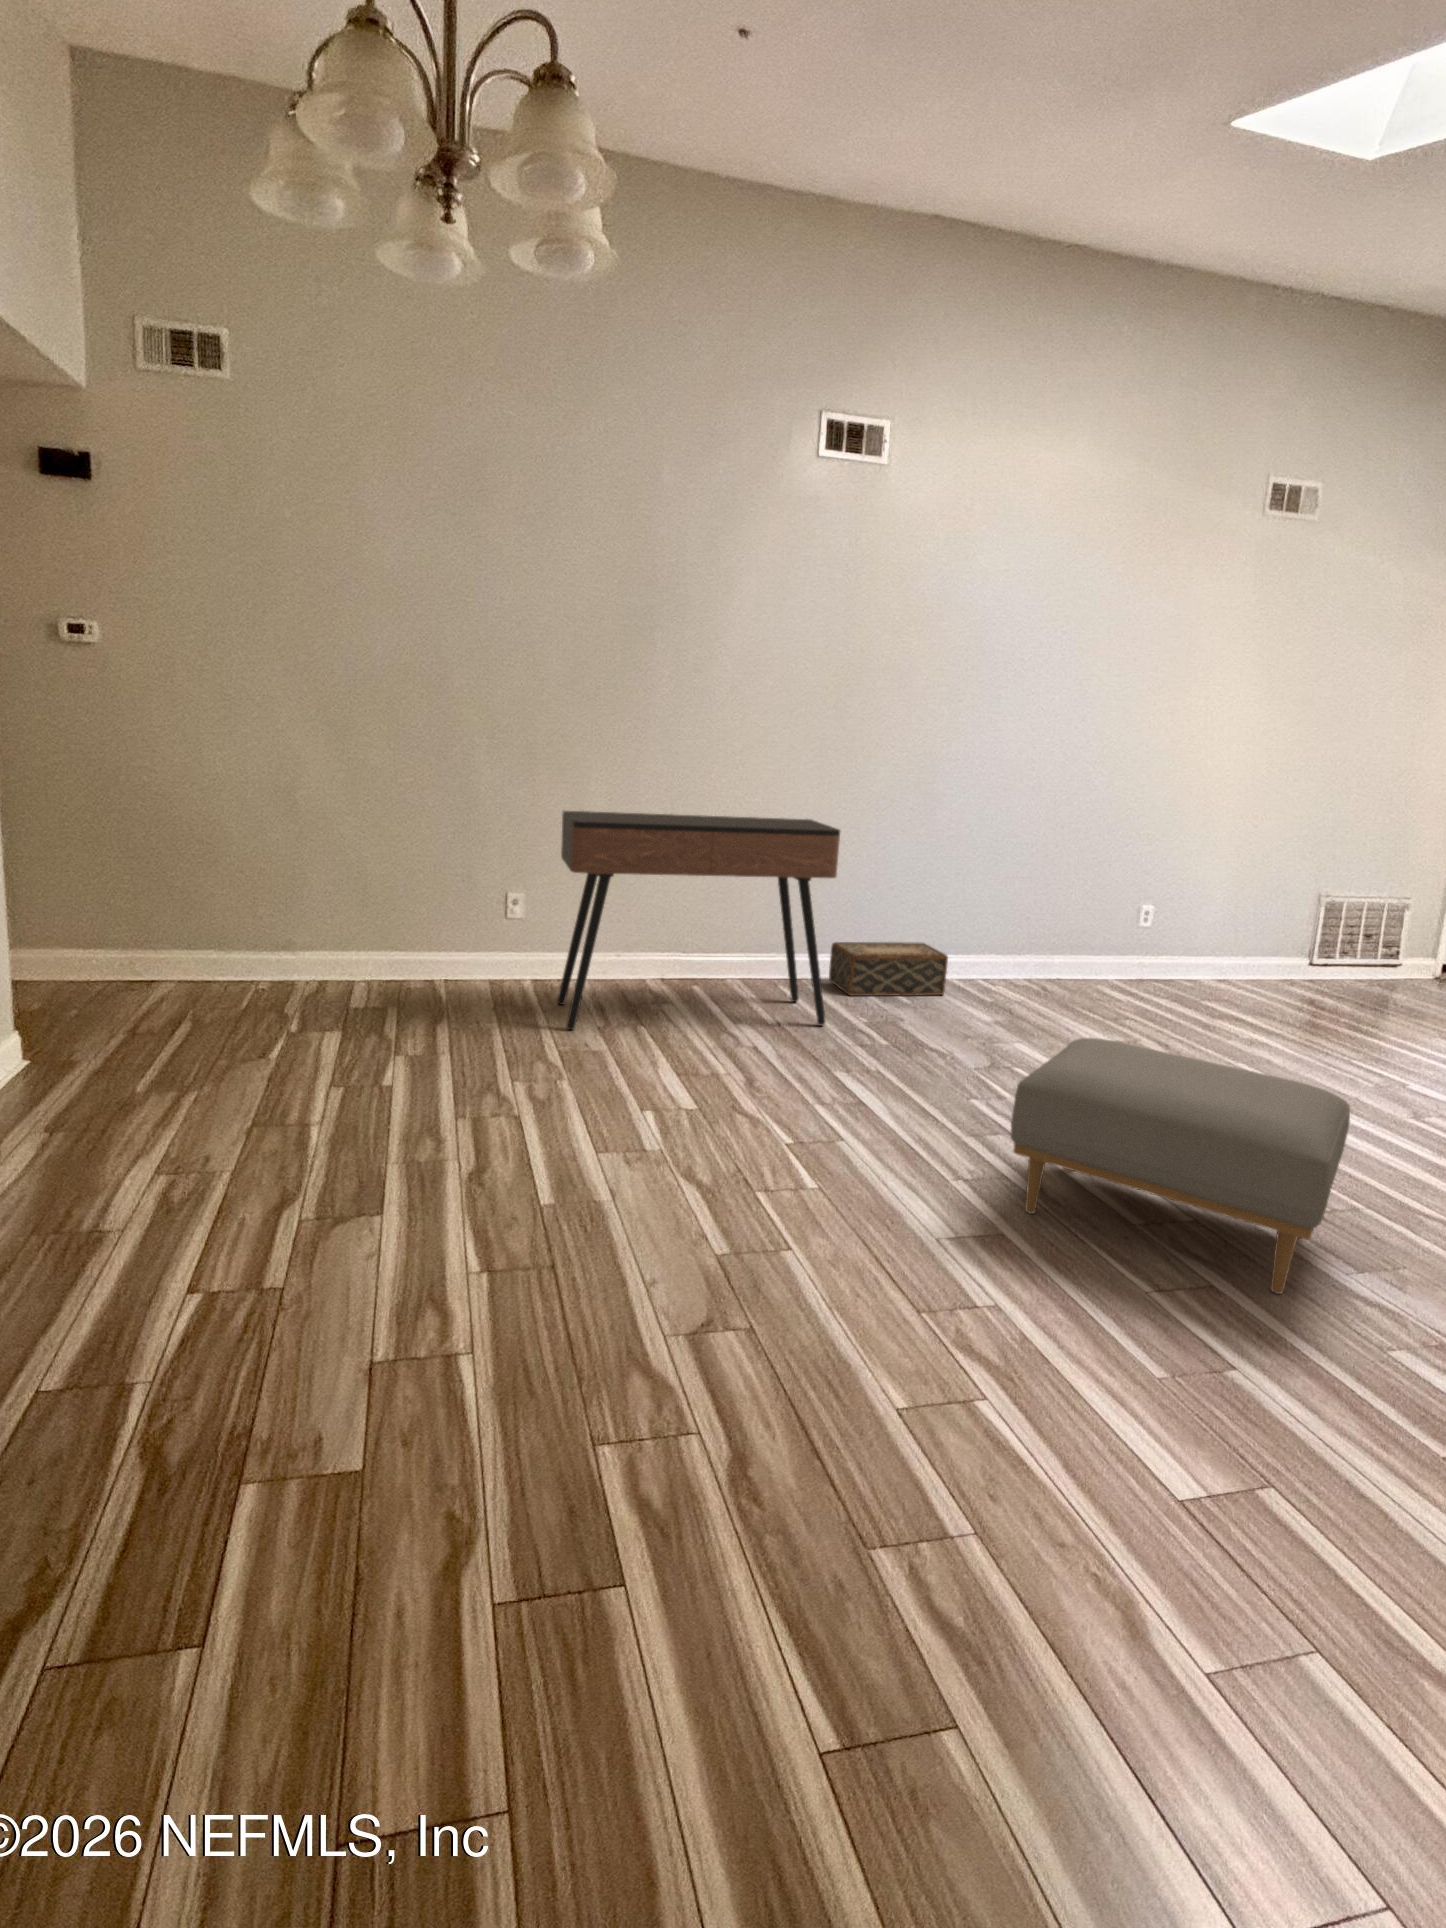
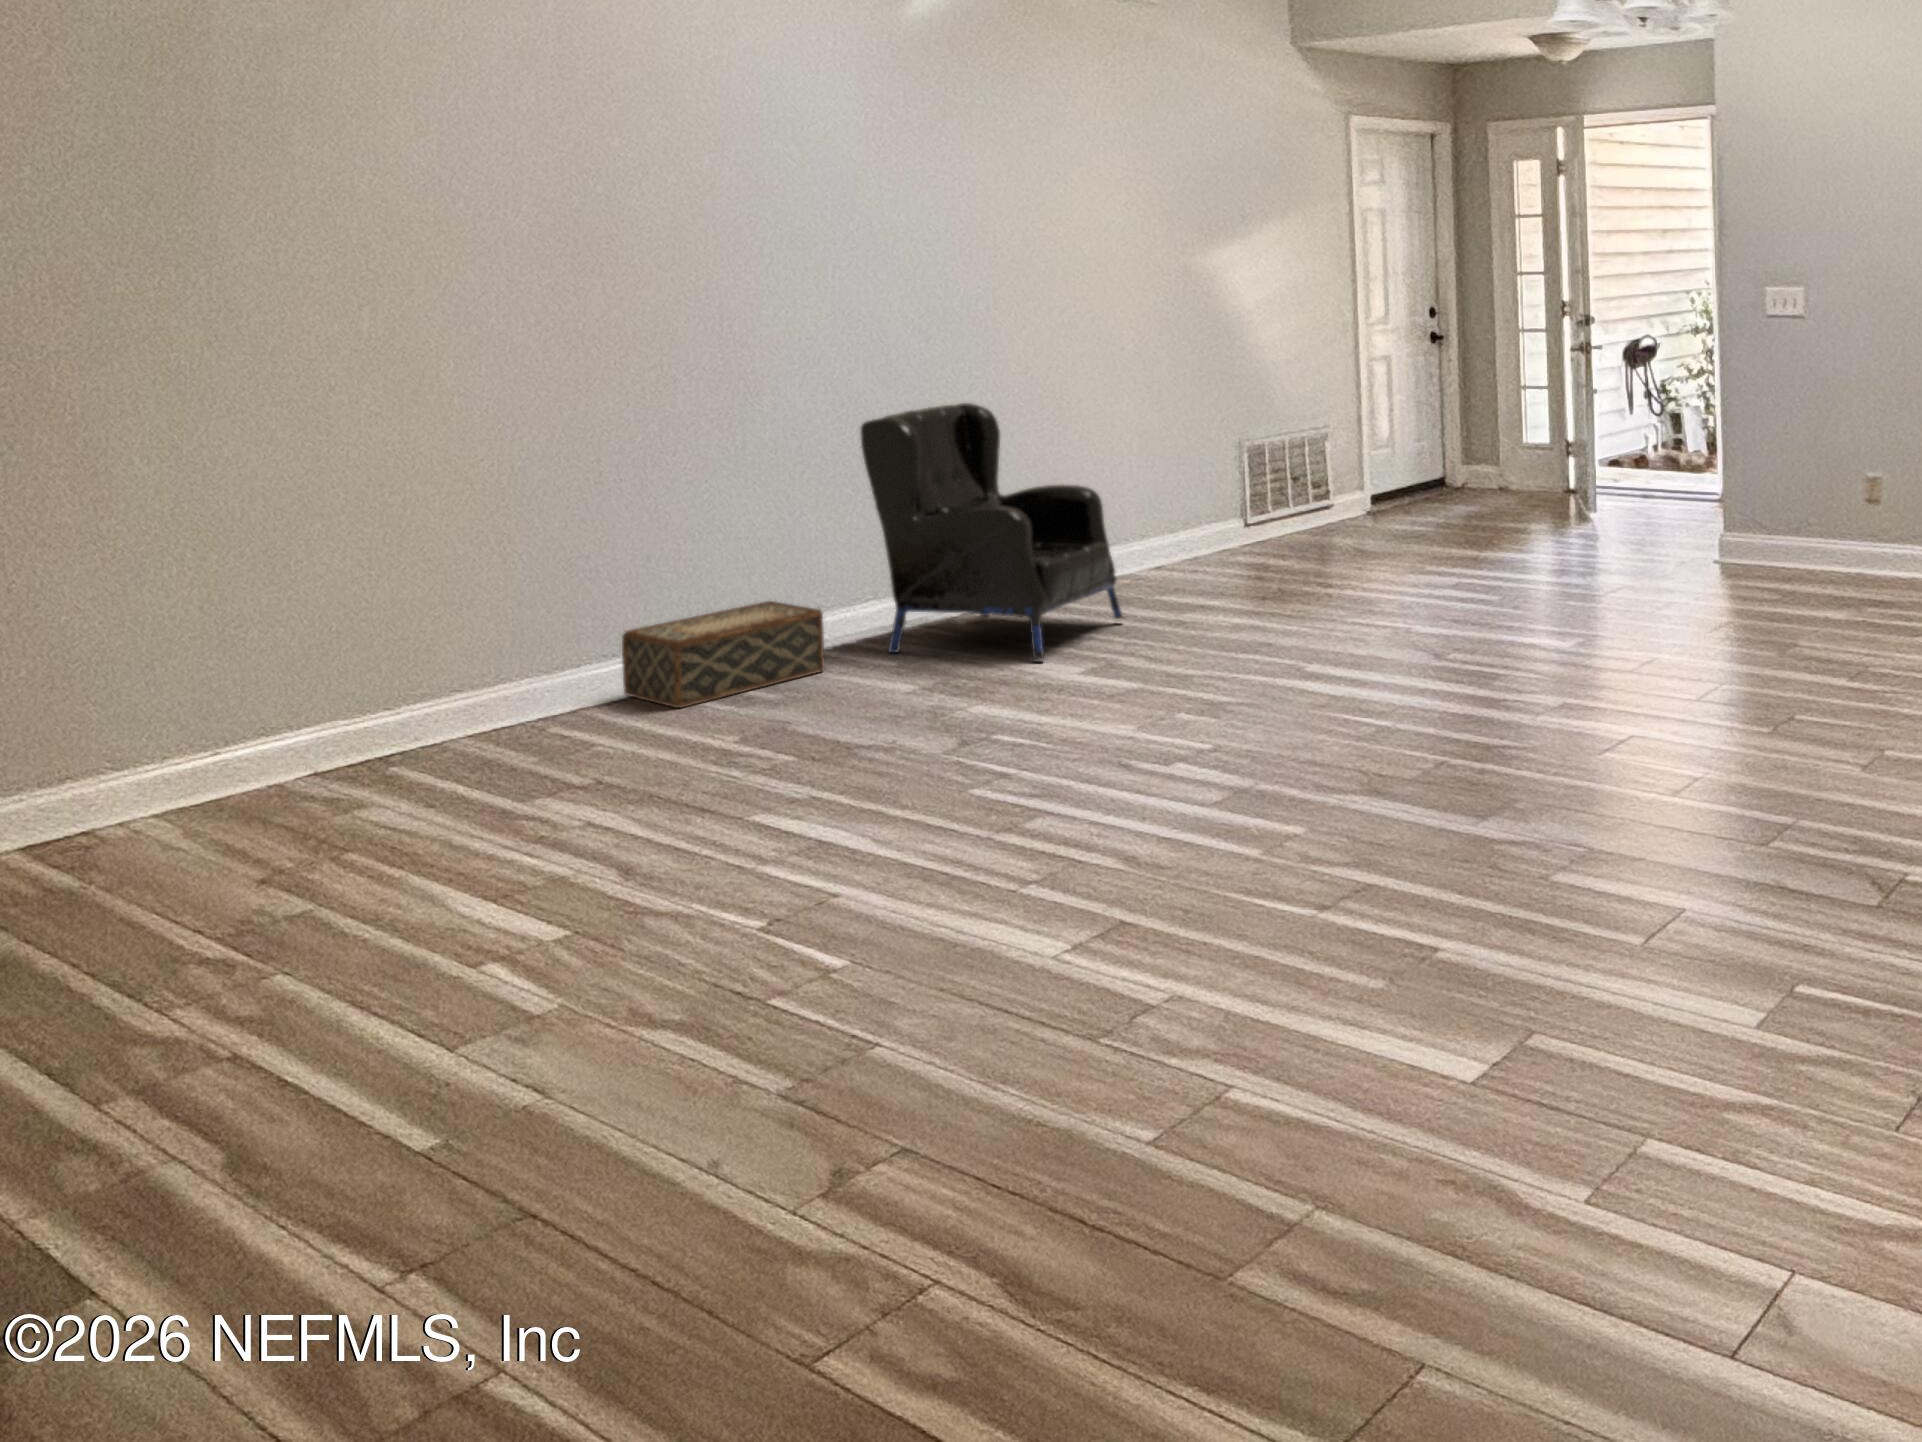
console table: present [557,811,840,1030] -> none [84,438,678,901]
armchair: none [989,833,1165,1026] -> present [860,403,1123,660]
ottoman: present [1011,1038,1350,1294] -> none [1102,639,1457,891]

